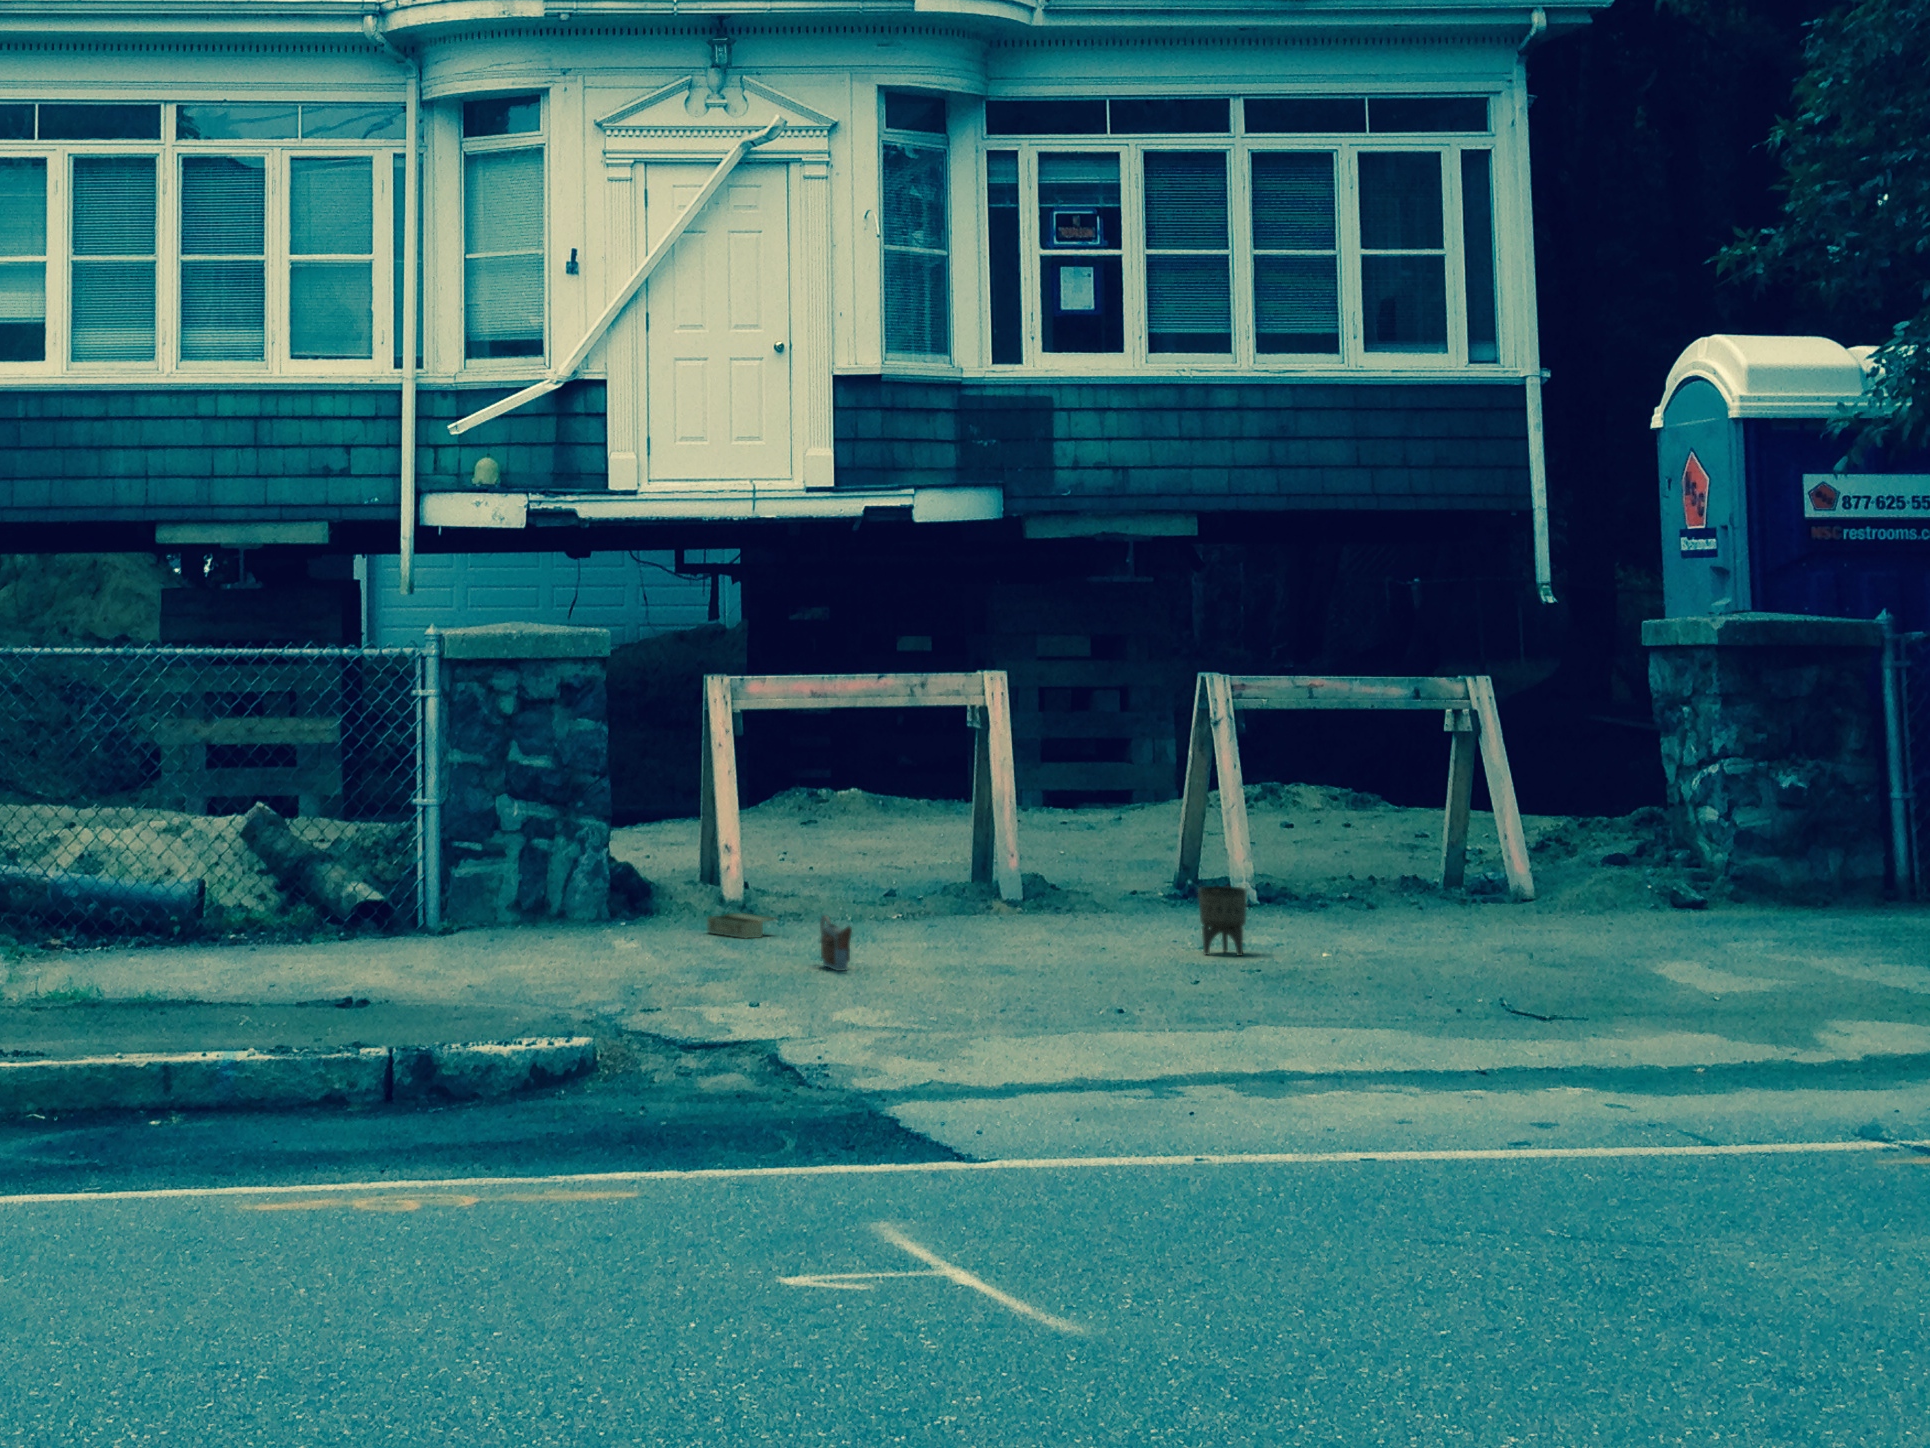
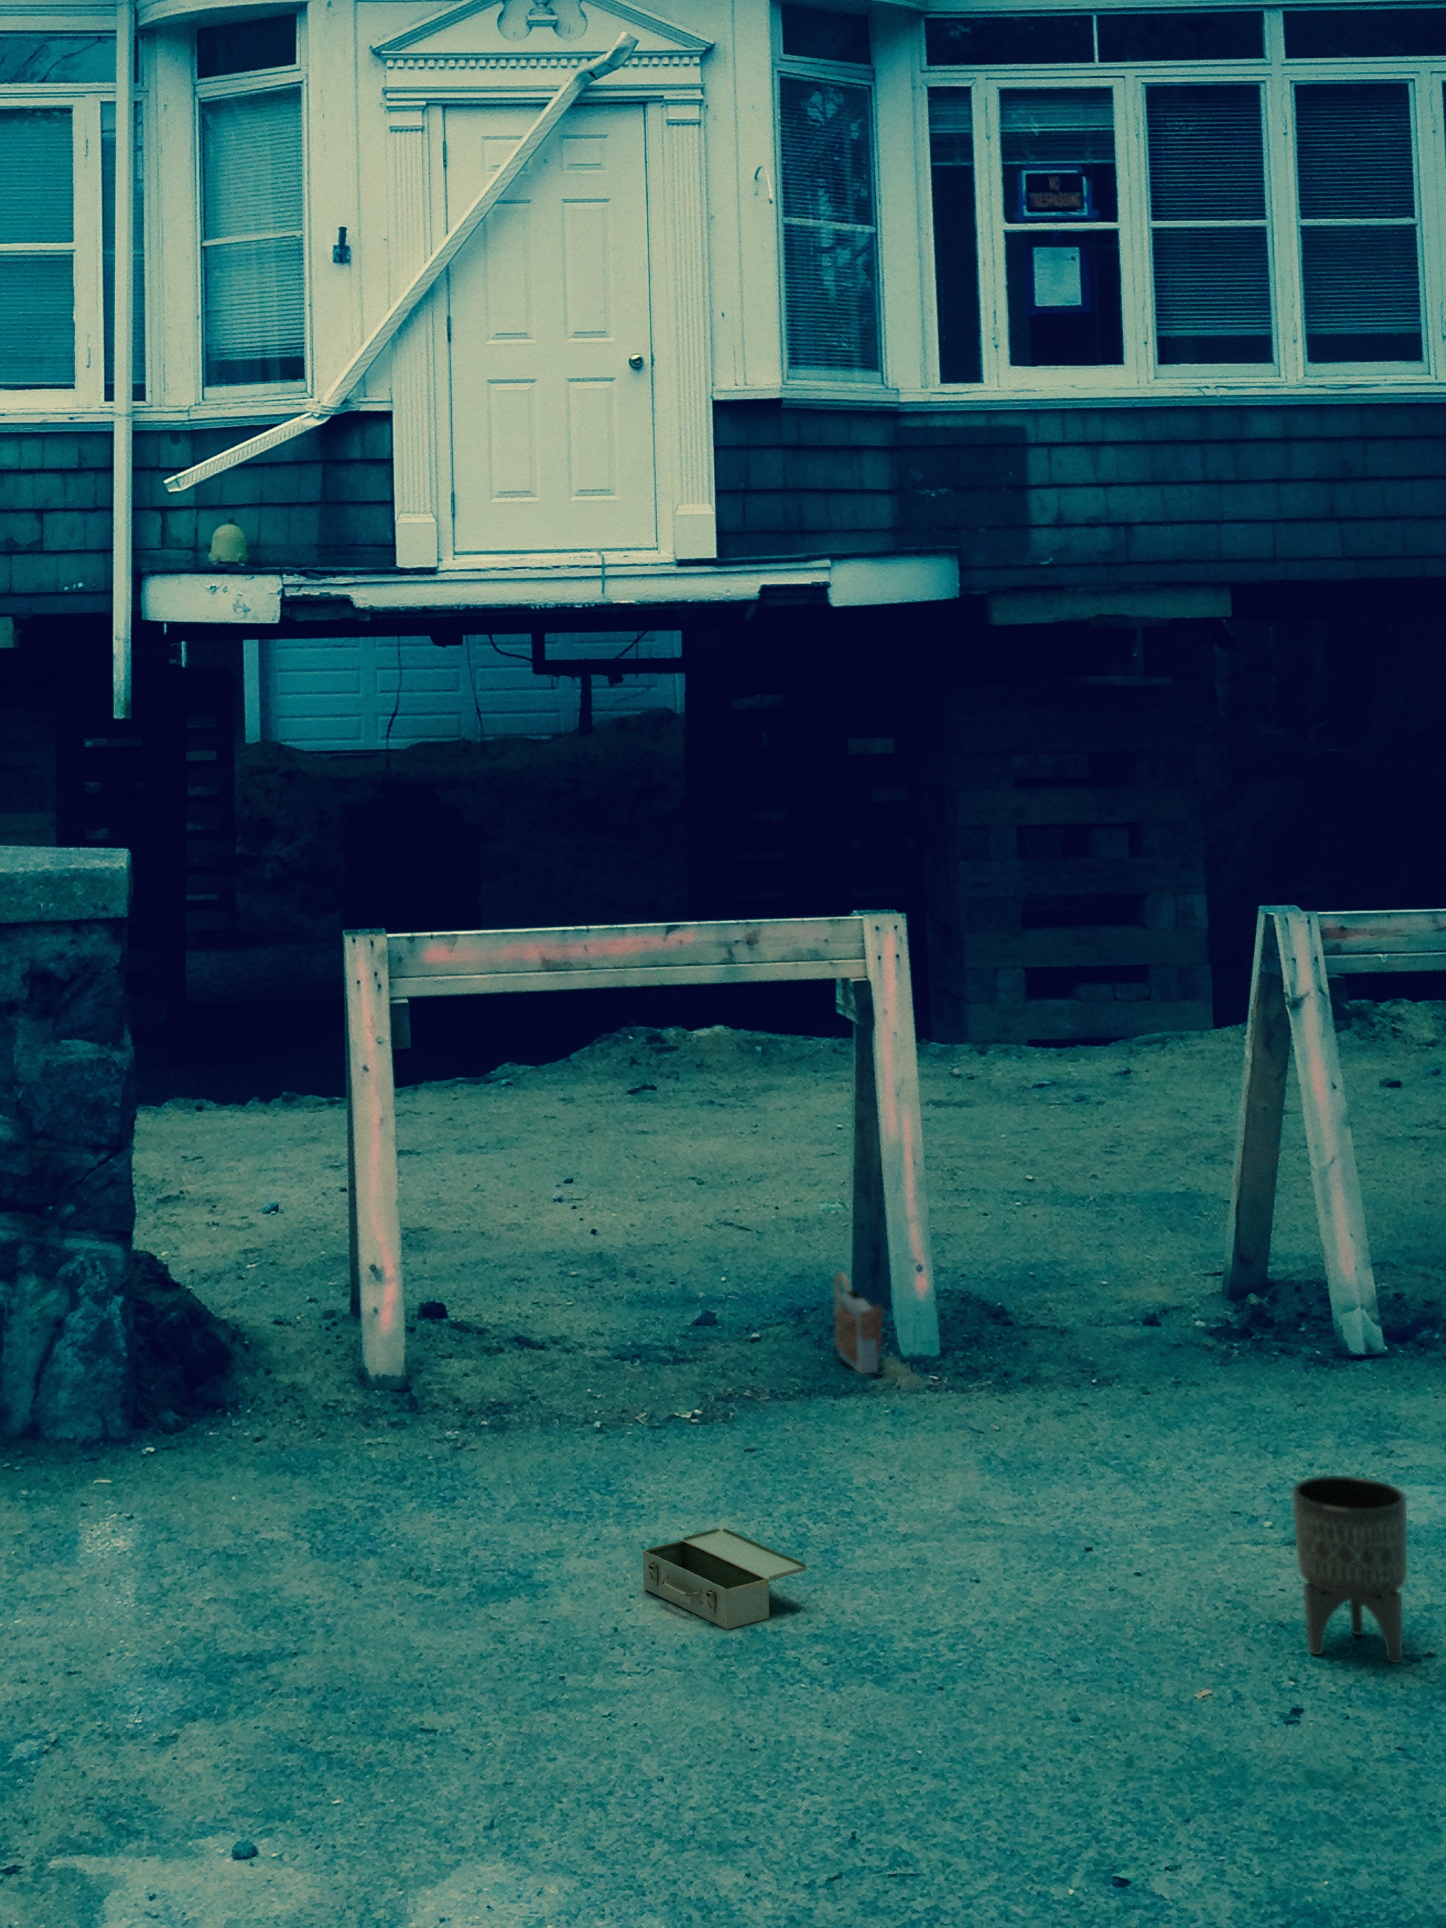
toolbox: present [707,913,777,938] -> present [643,1528,807,1629]
watering can: present [820,915,852,971] -> present [834,1272,883,1374]

